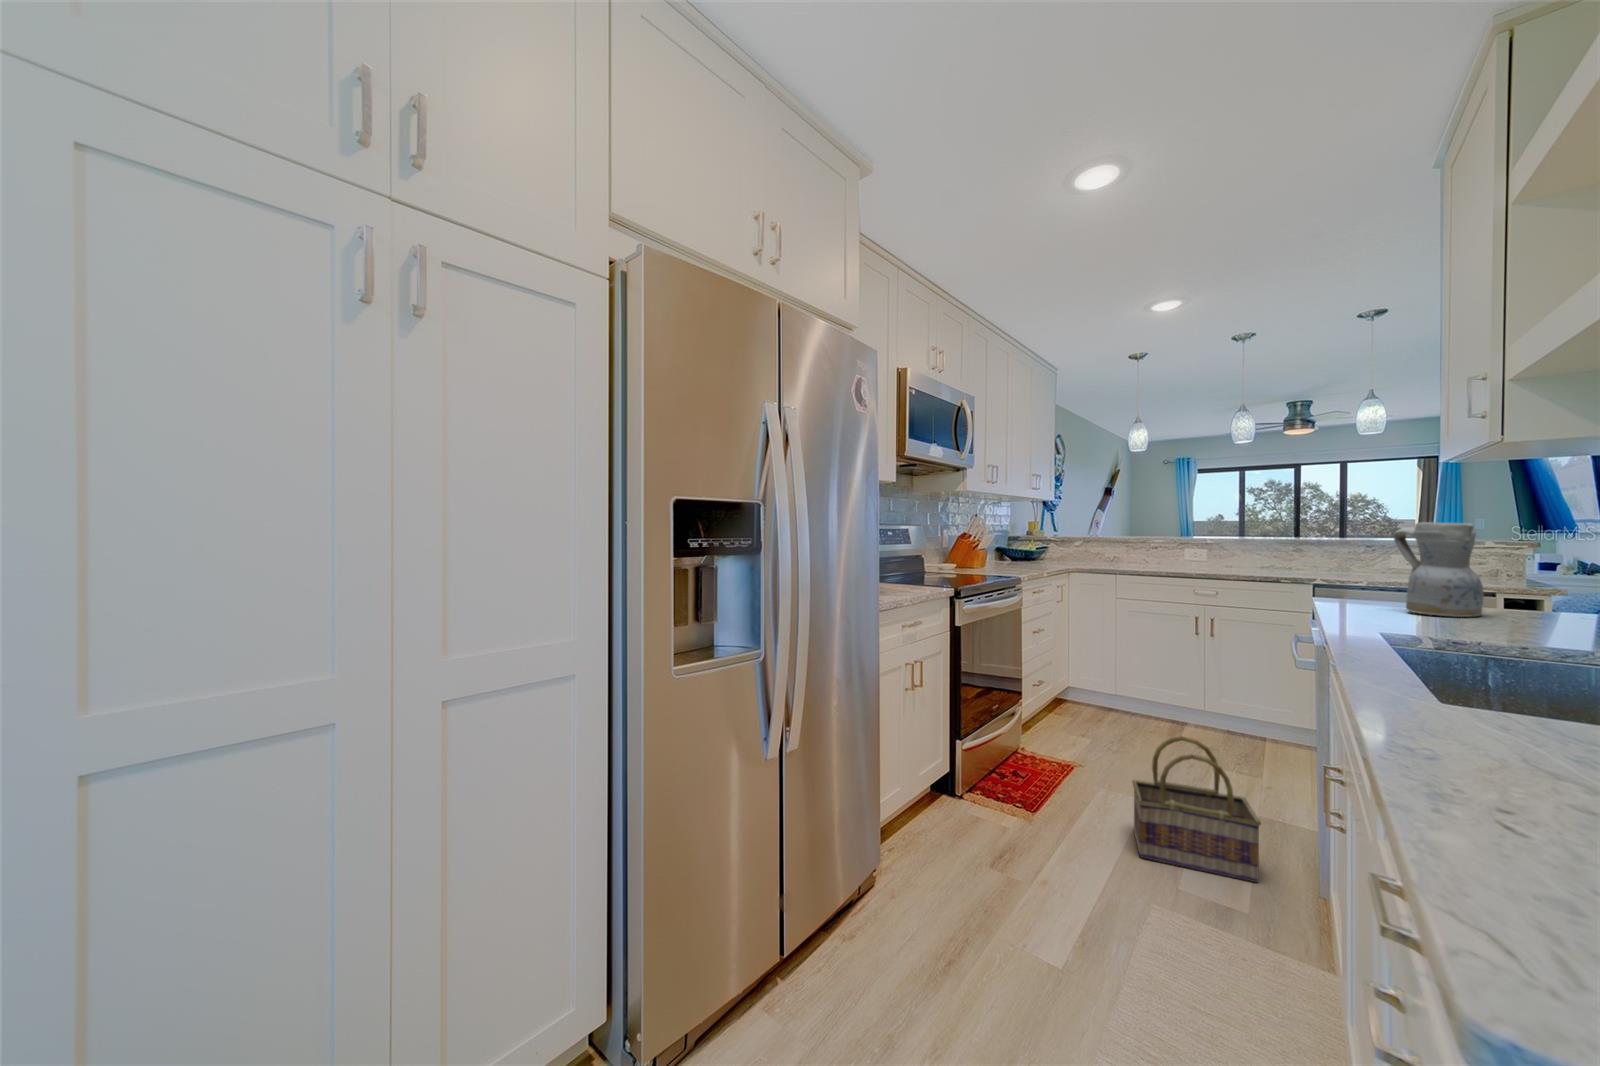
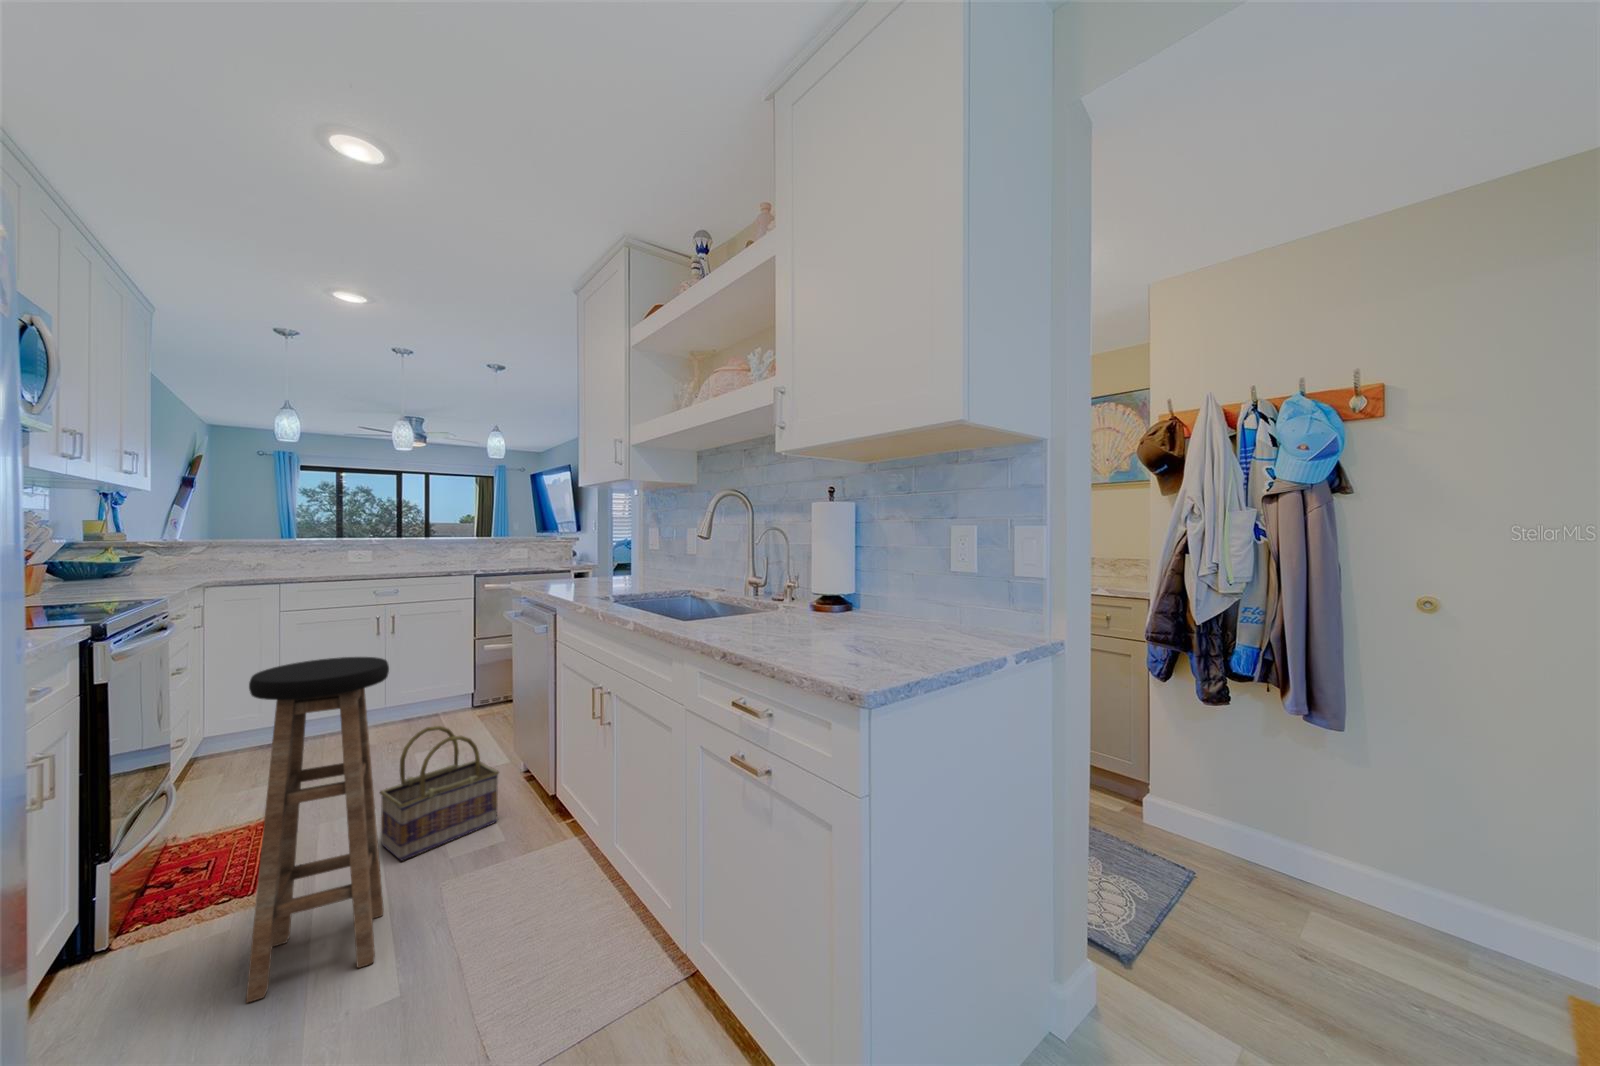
ceramic pitcher: present [1394,522,1484,617] -> none [578,527,619,586]
bar stool: none [991,637,1102,924] -> present [246,657,389,1002]

